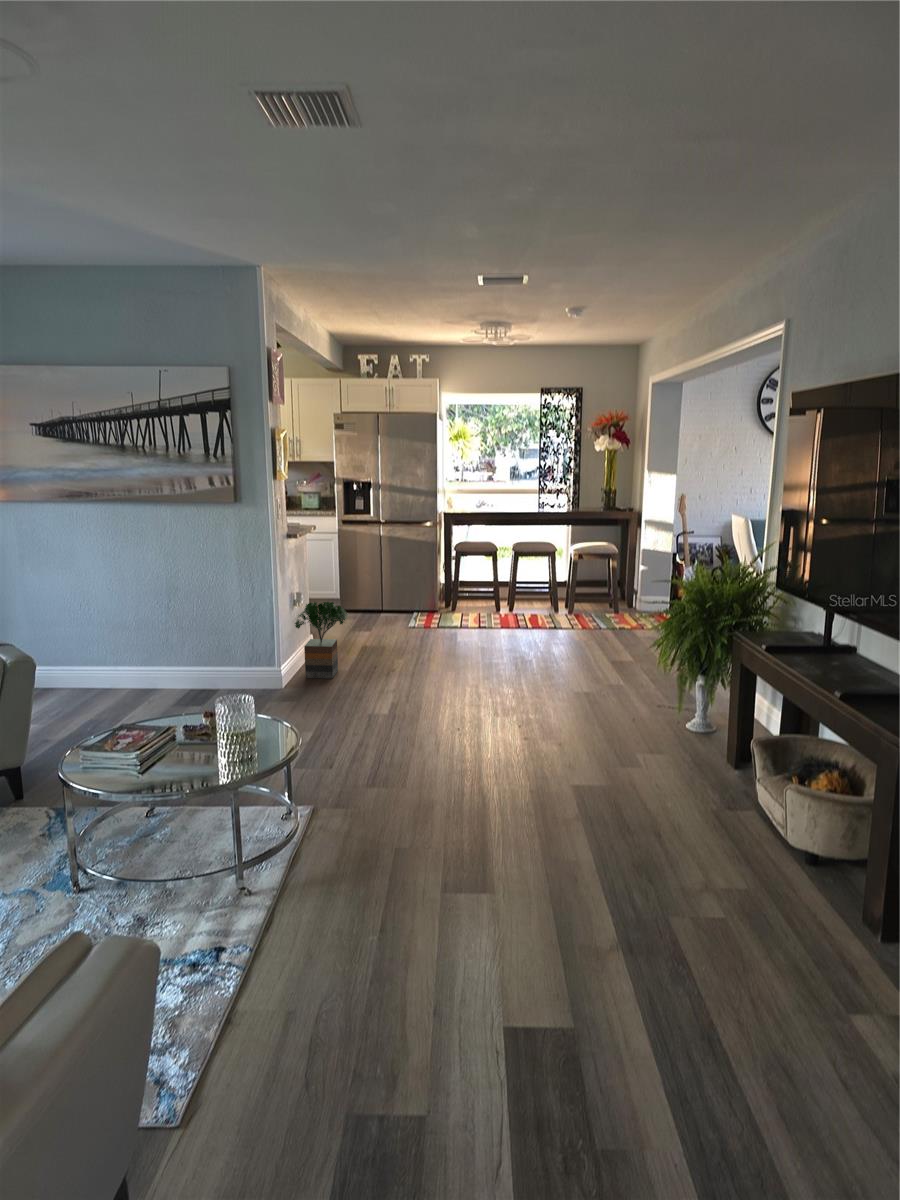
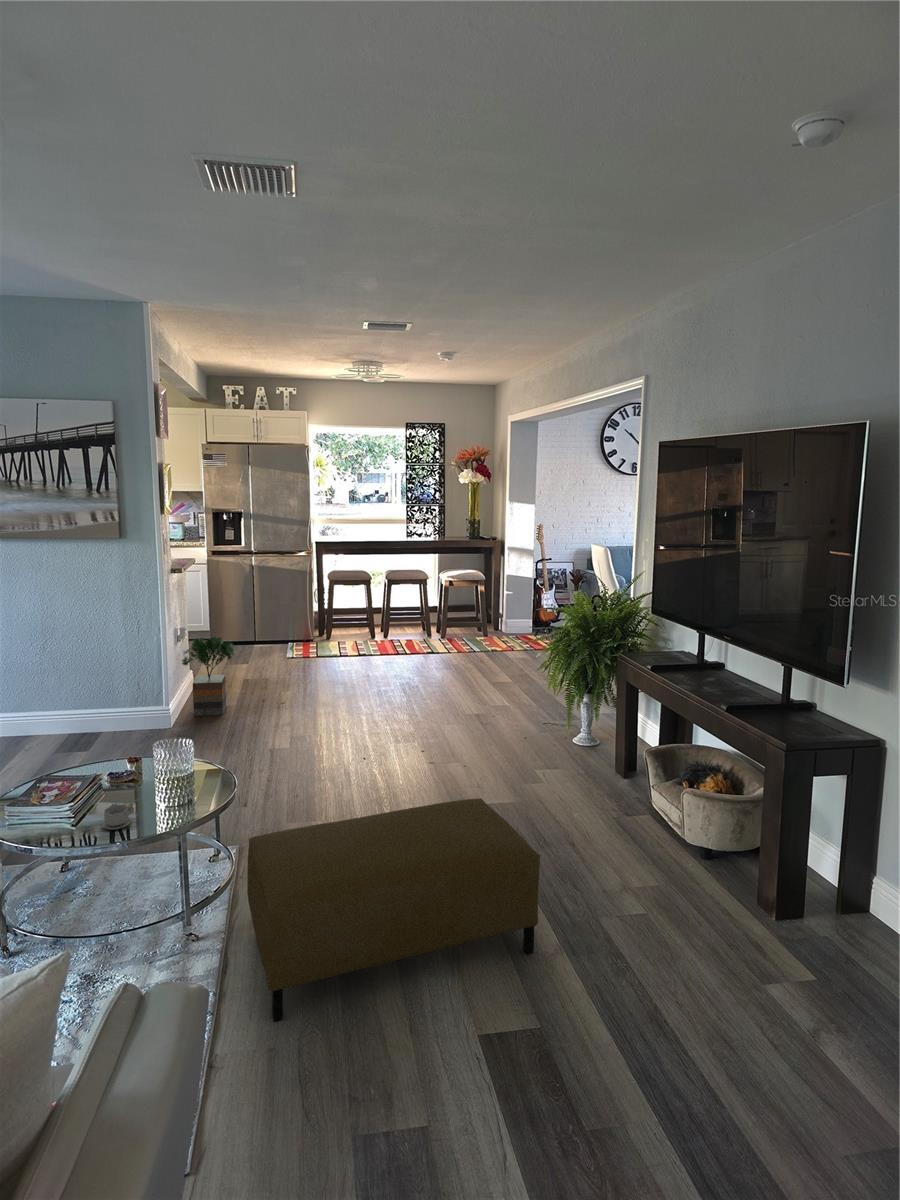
teacup: none [160,753,198,782] -> present [102,799,139,829]
ottoman: none [288,782,609,1001] -> present [247,798,540,1021]

